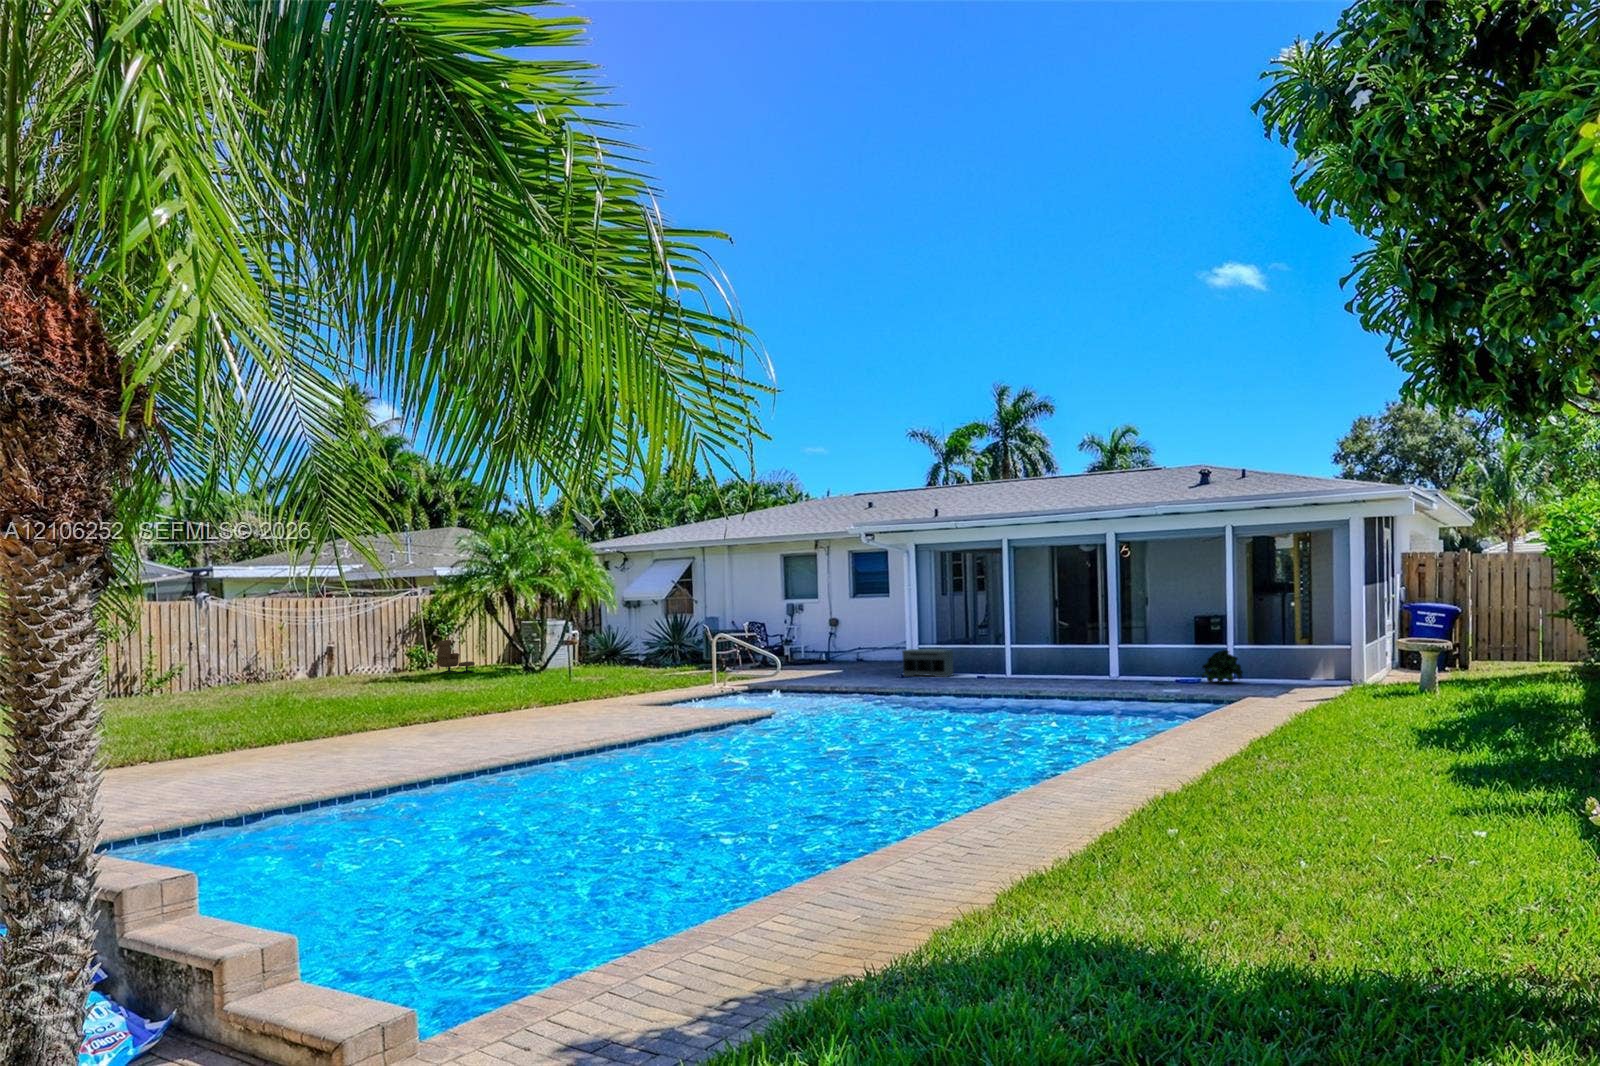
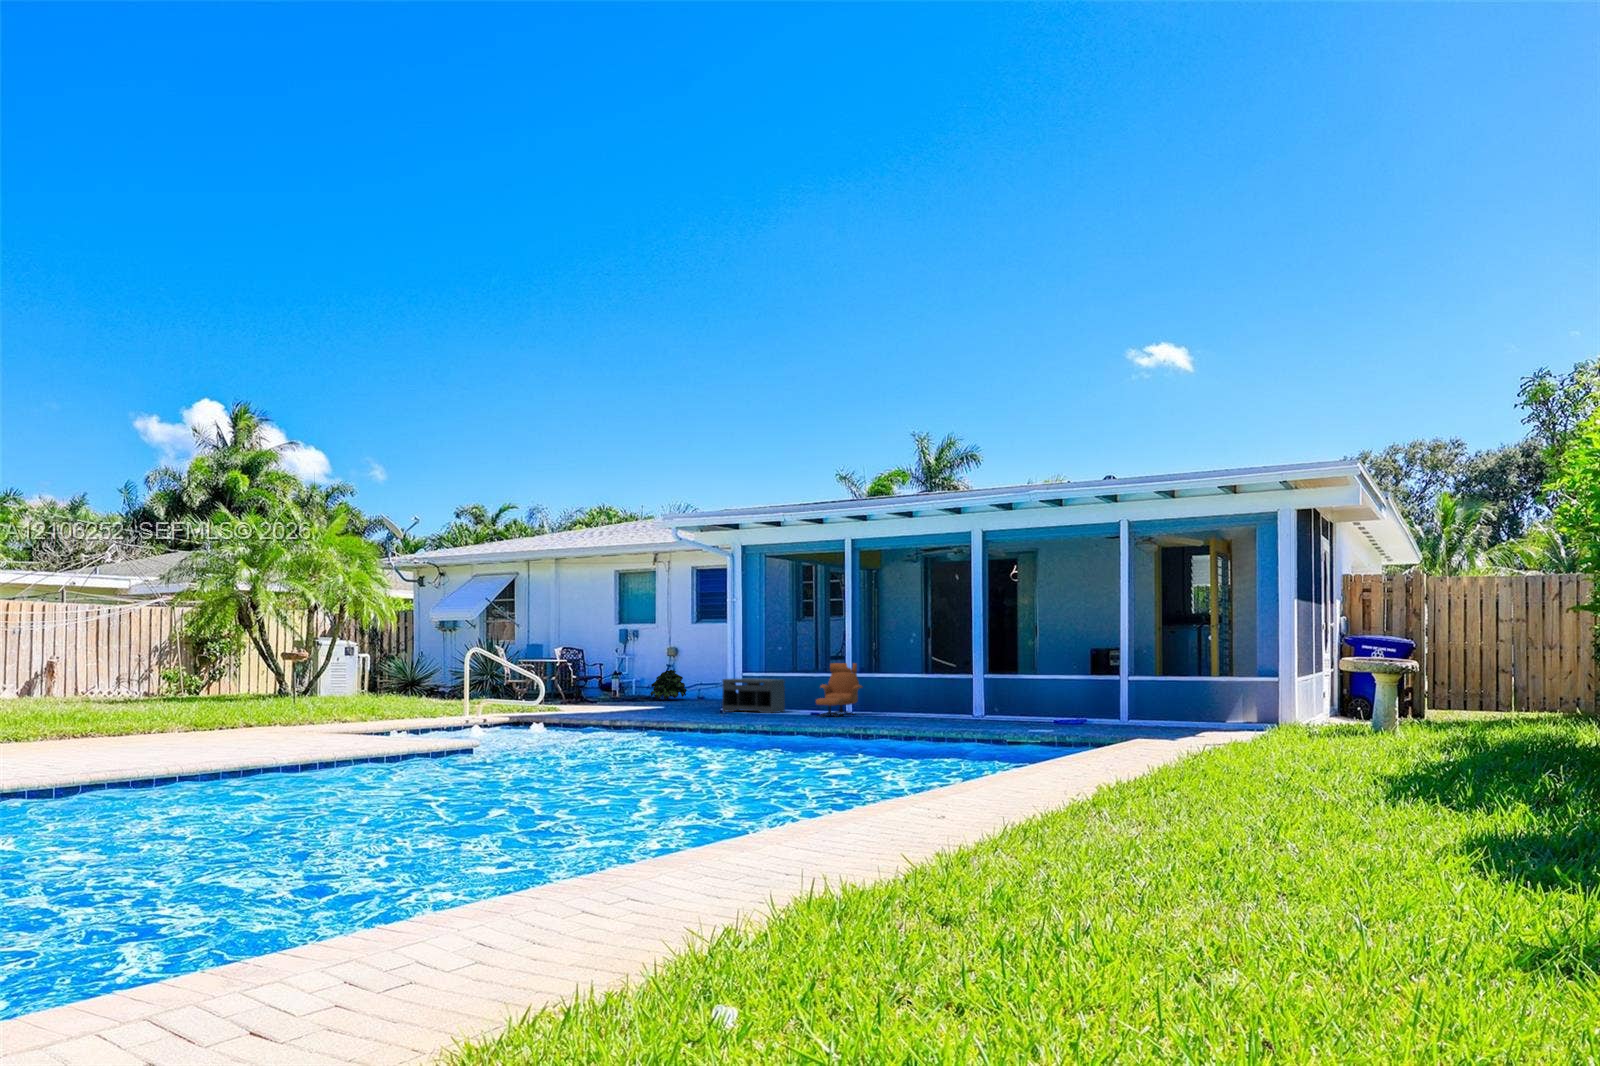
lounge chair: present [437,640,475,674] -> present [816,663,862,717]
potted plant: present [1202,650,1243,683] -> present [650,670,687,699]

